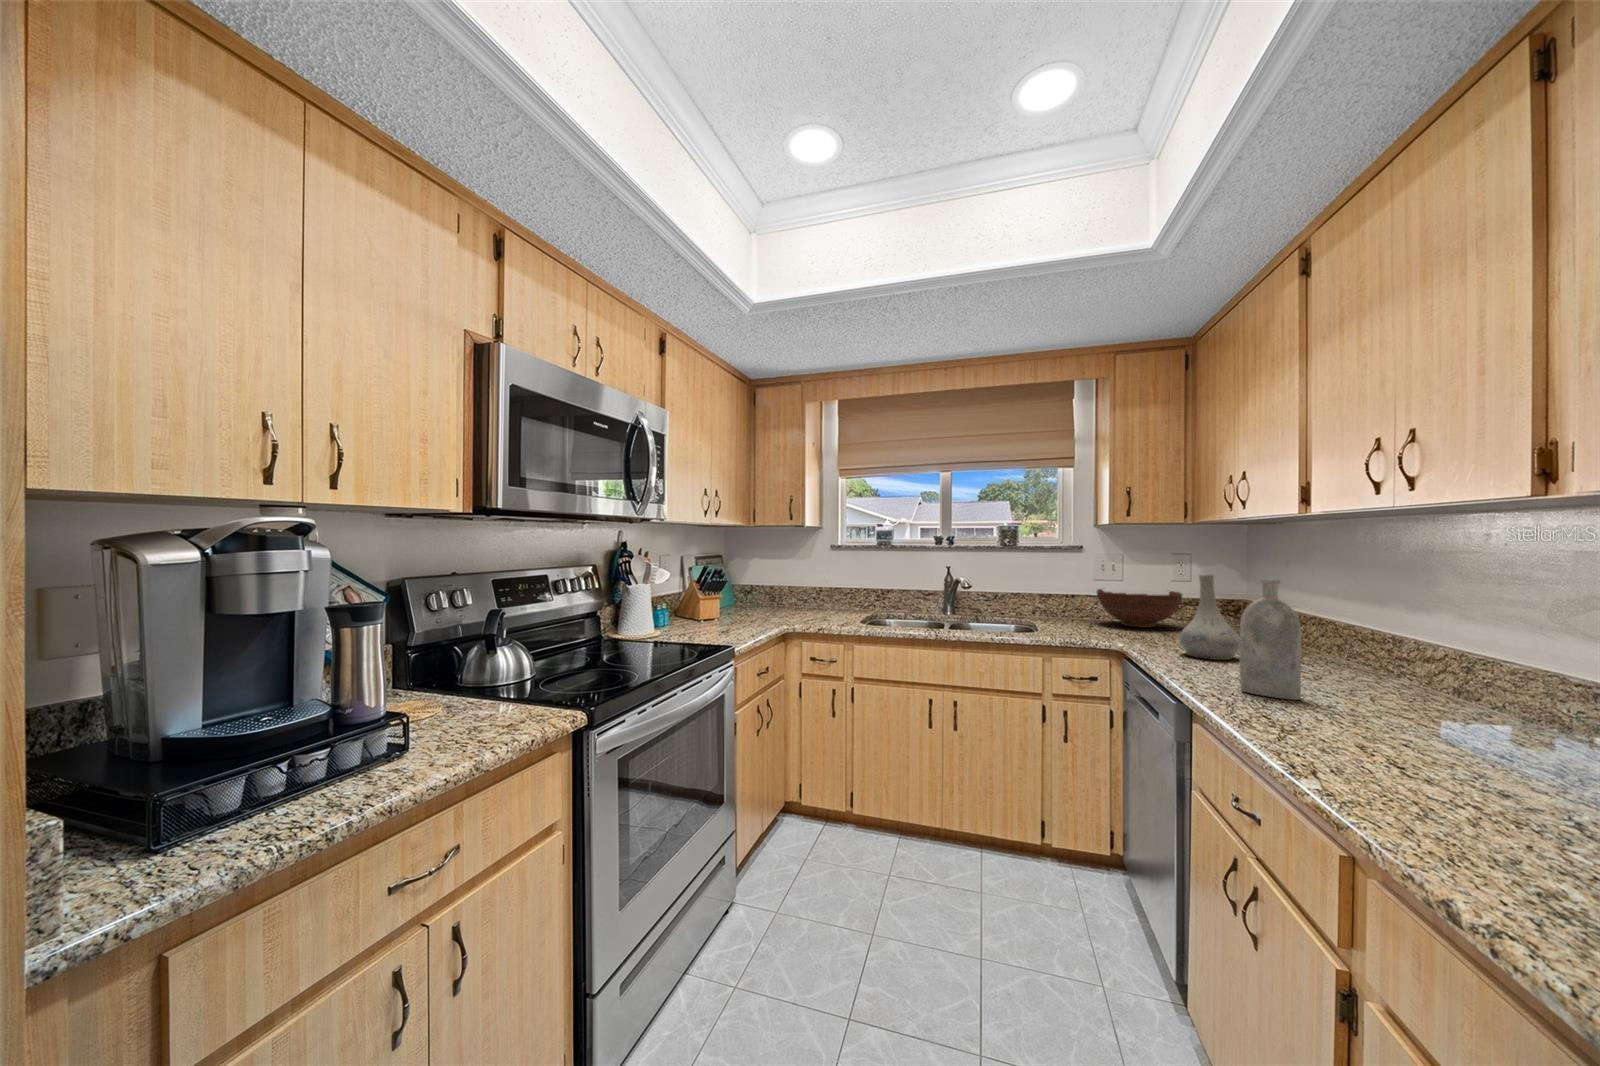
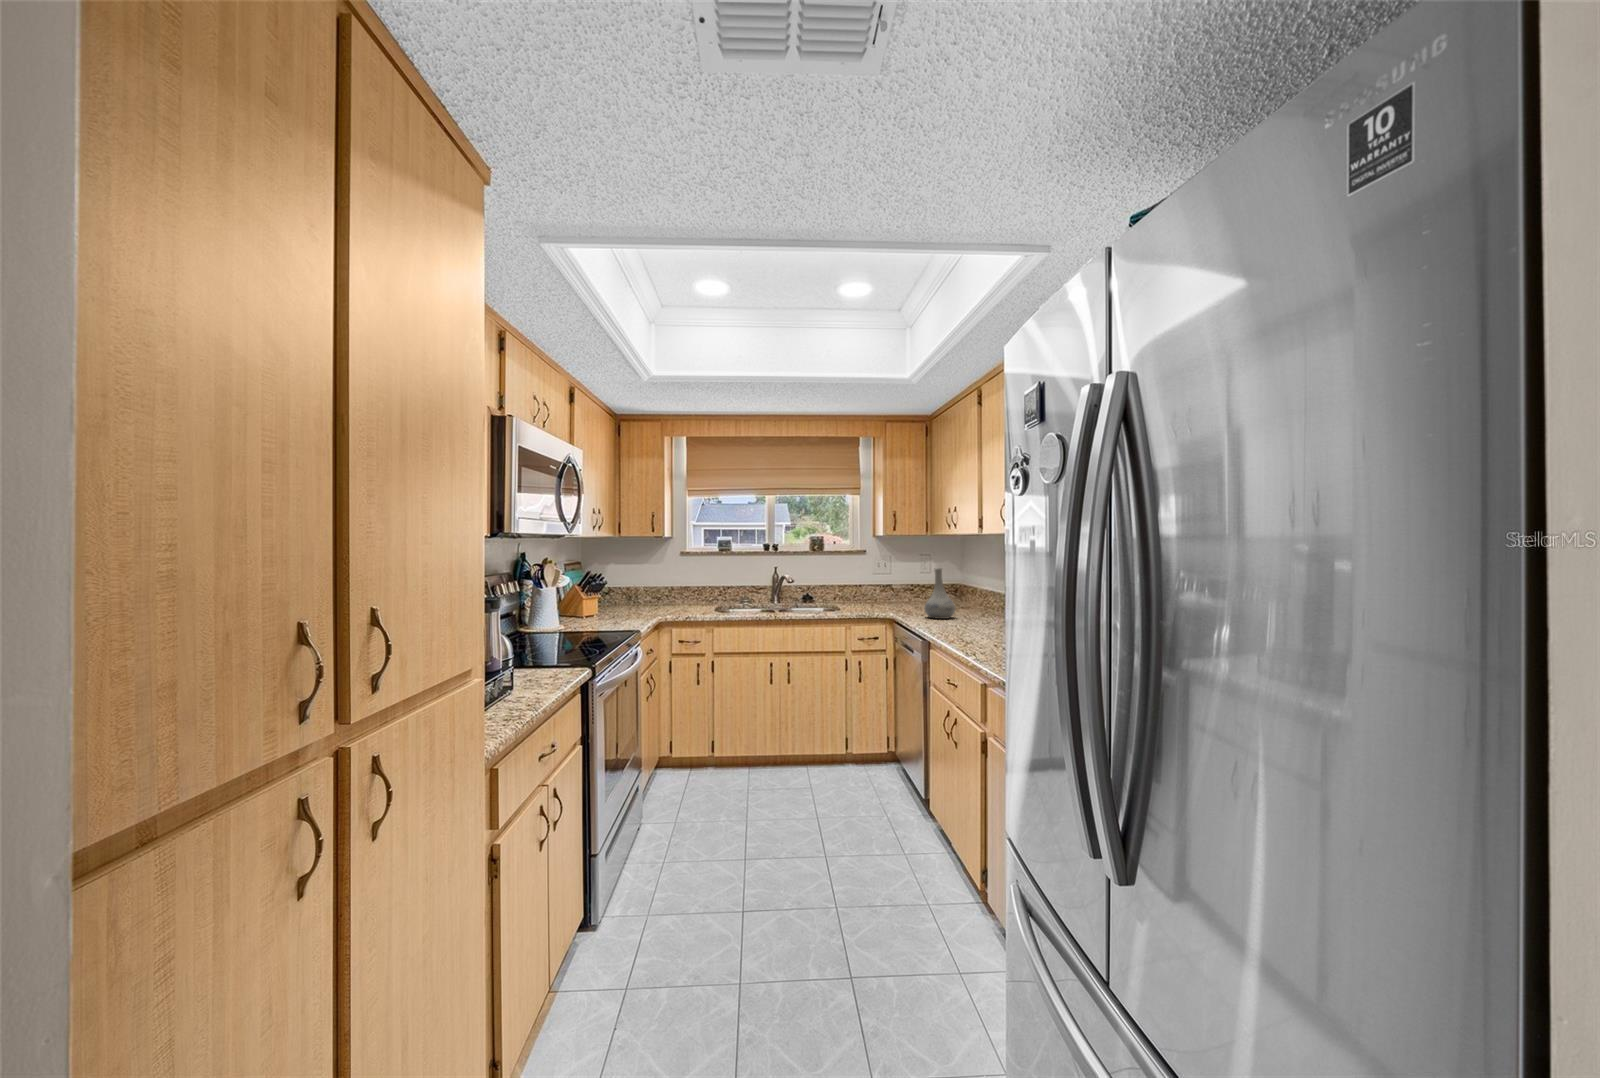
bottle: present [1240,579,1301,700] -> none [952,570,978,632]
fruit bowl: present [1097,589,1182,627] -> none [875,579,927,605]

